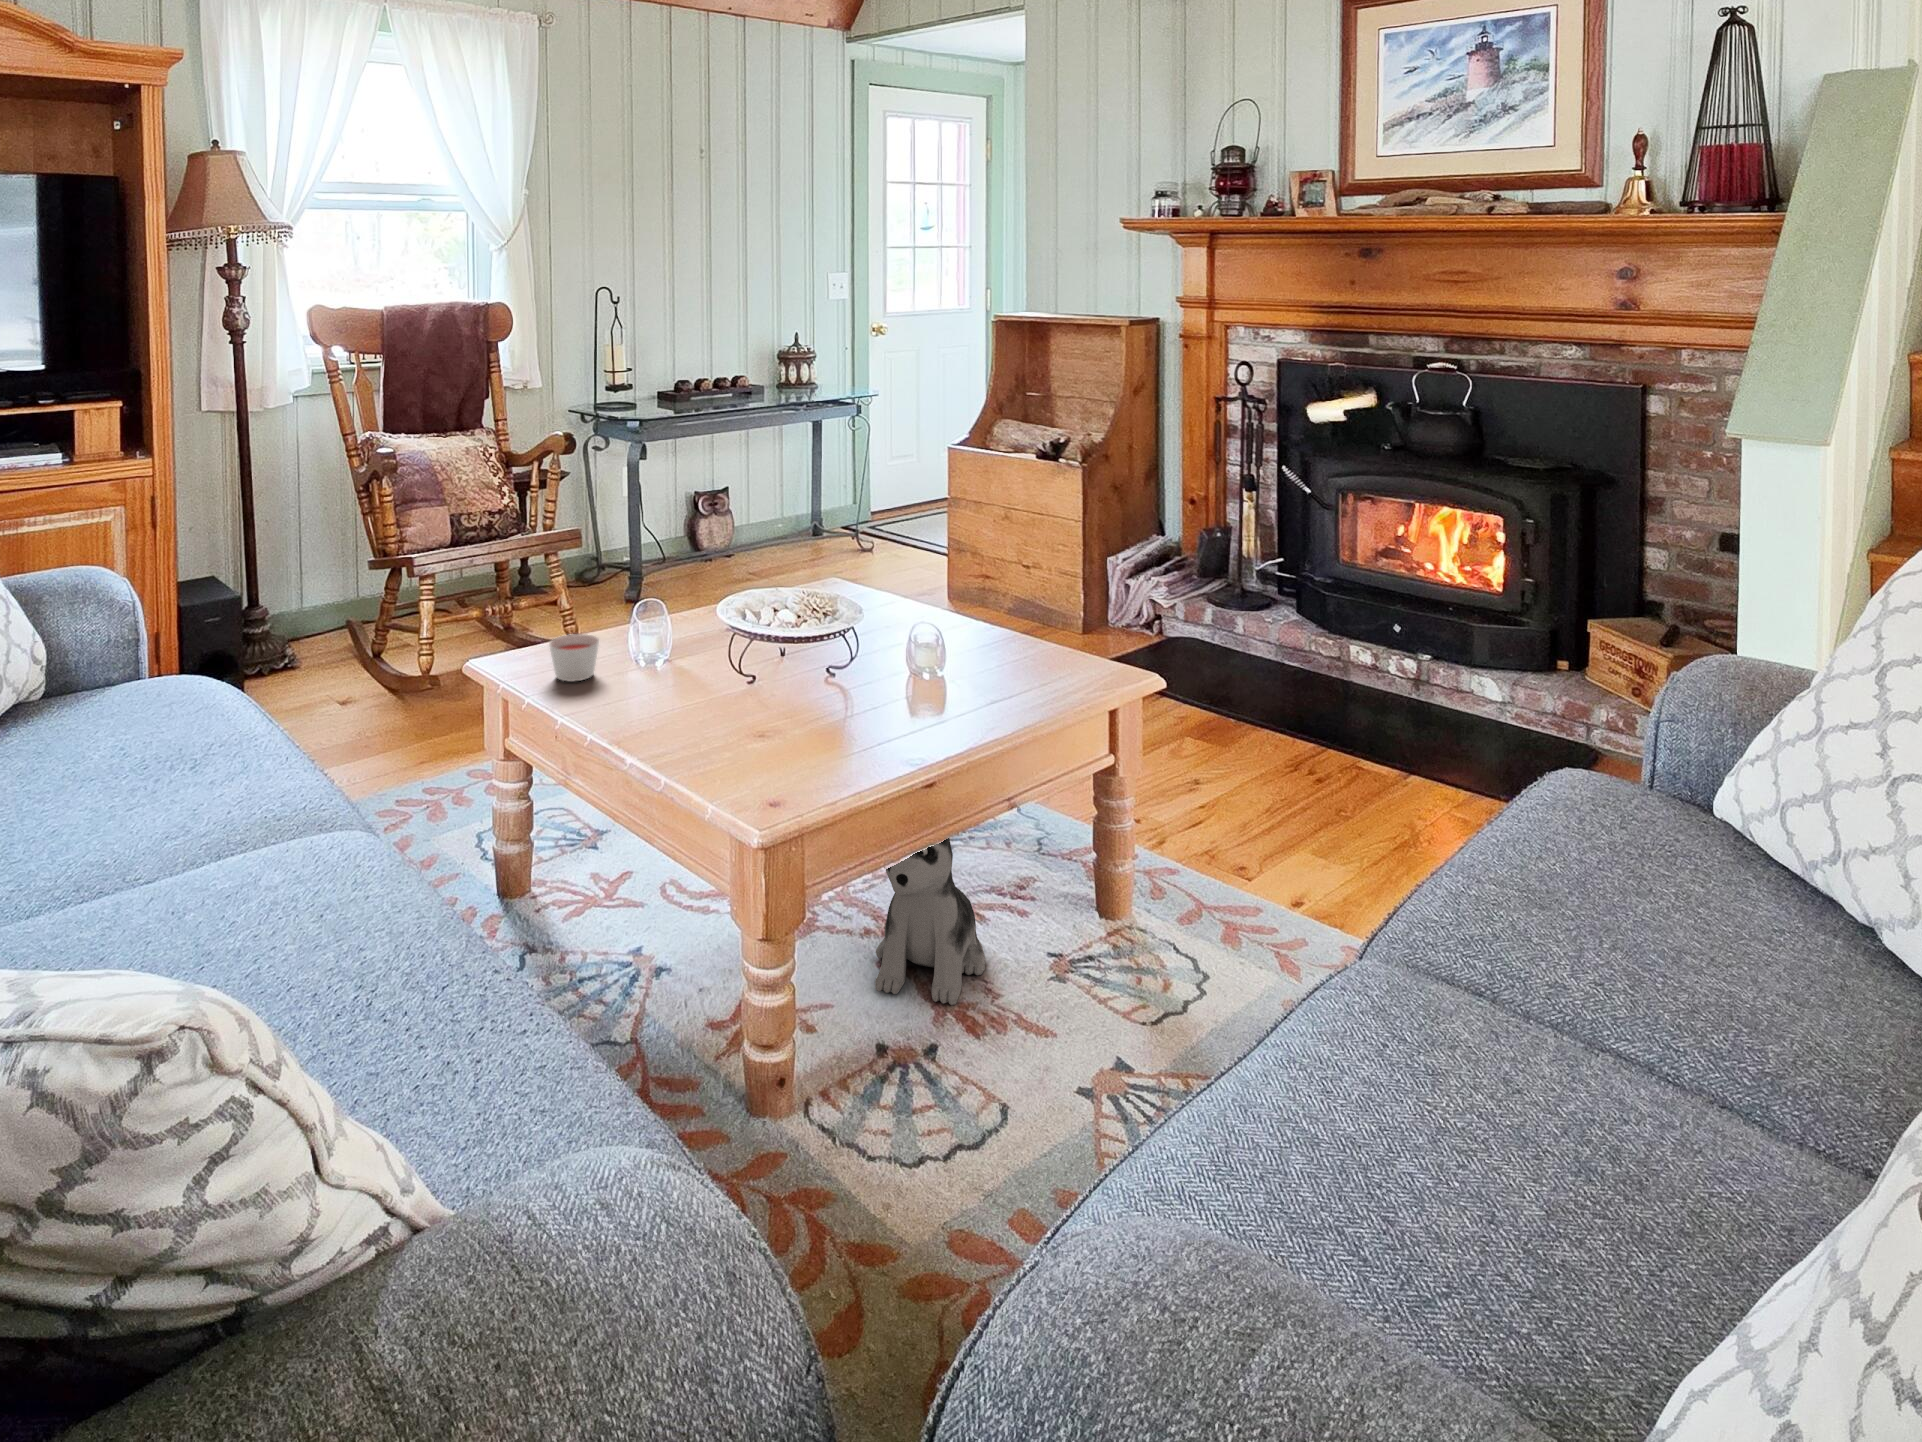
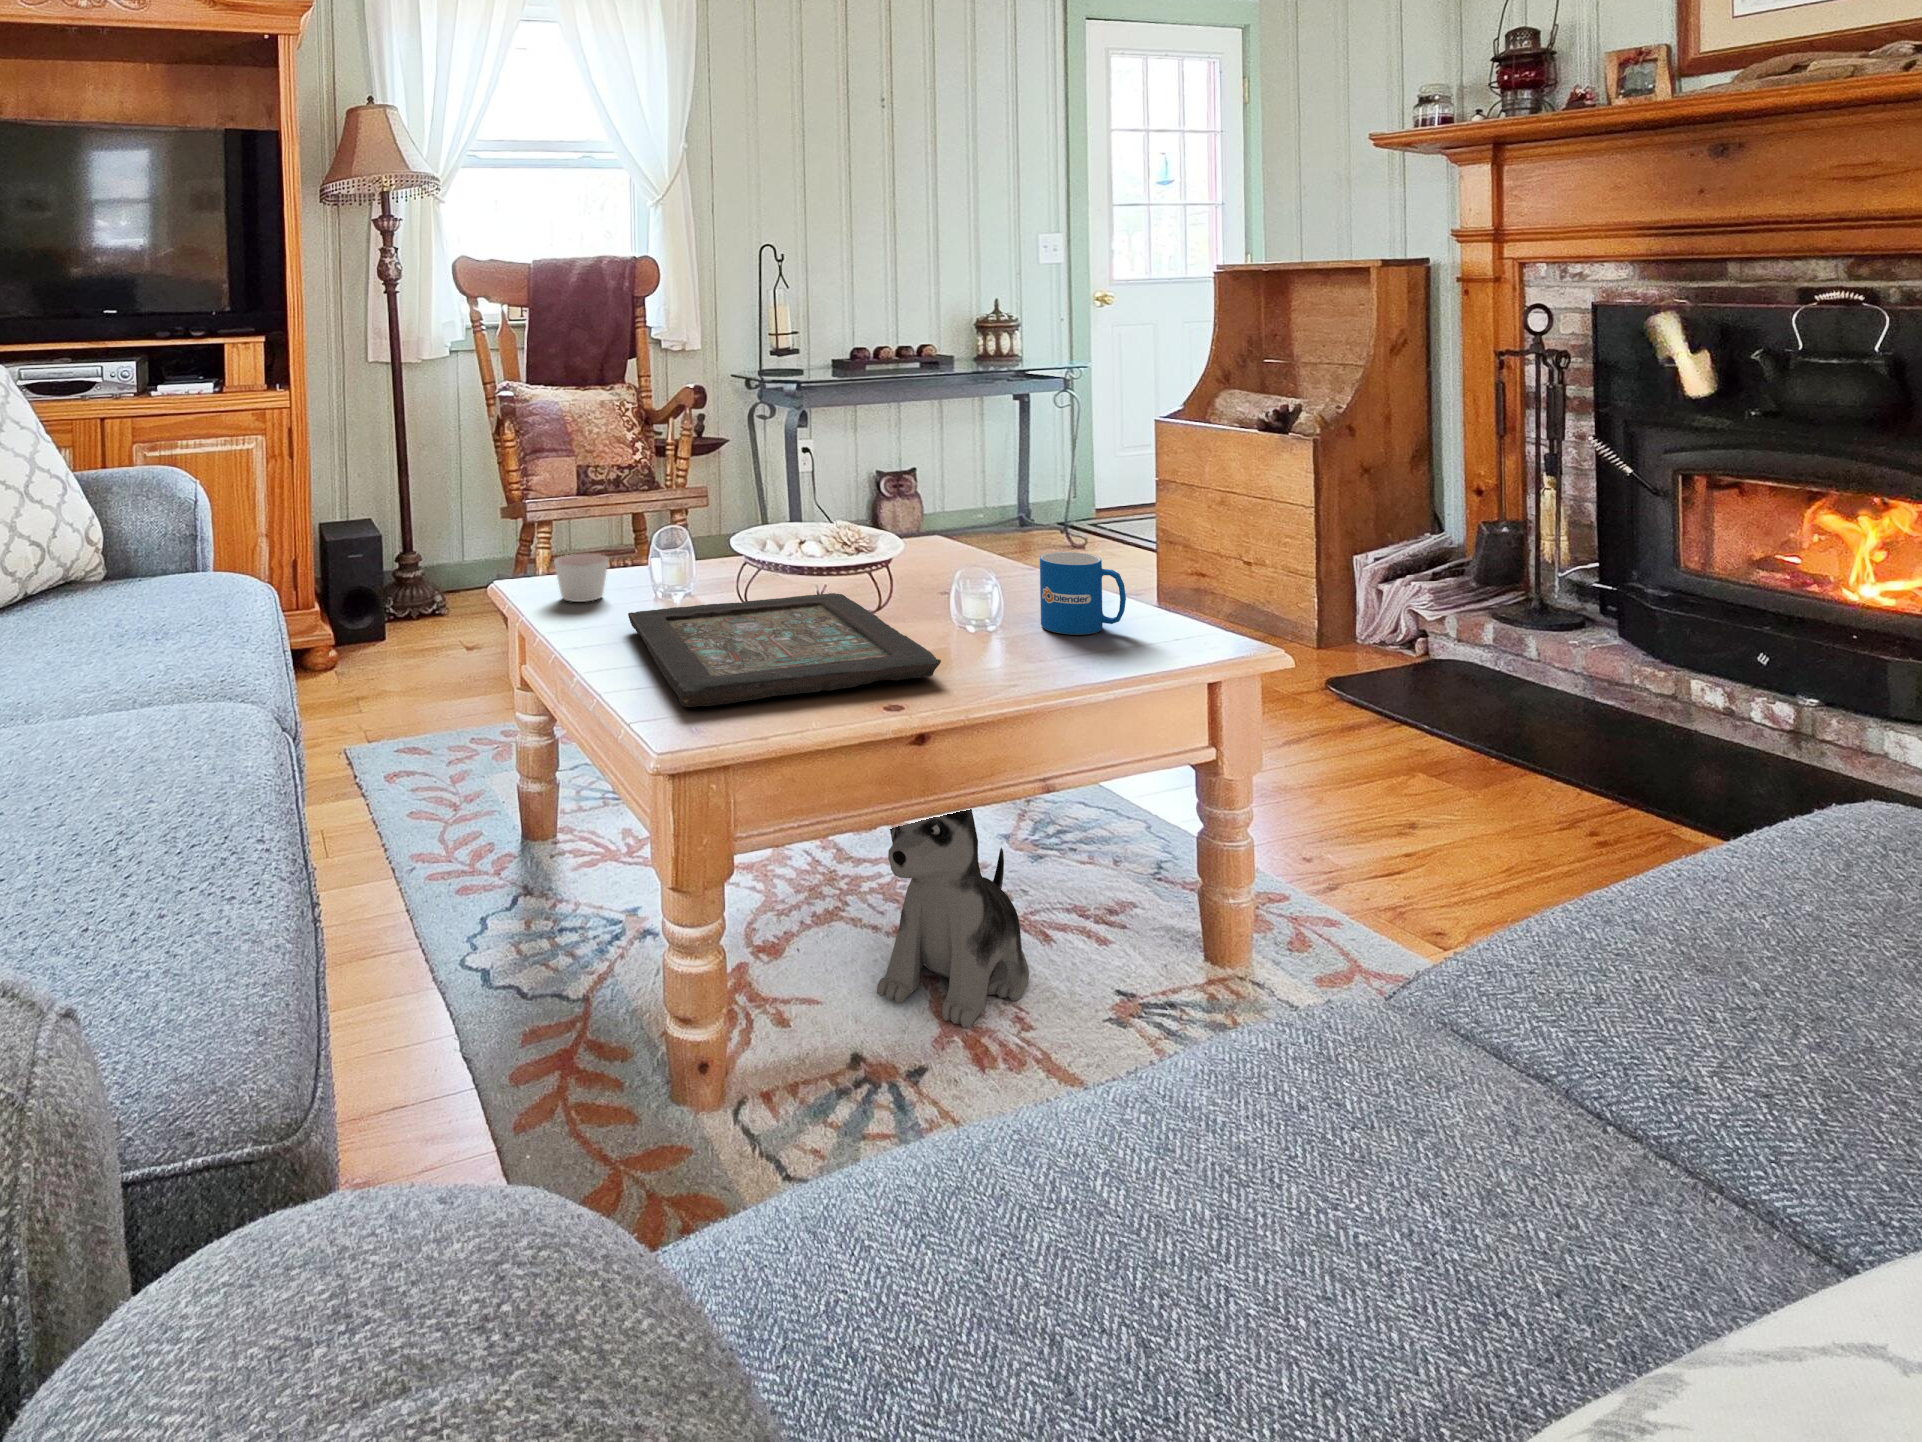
mug: none [977,609,1043,678] -> present [1040,552,1126,635]
decorative tray: none [643,655,934,784] -> present [628,593,941,707]

